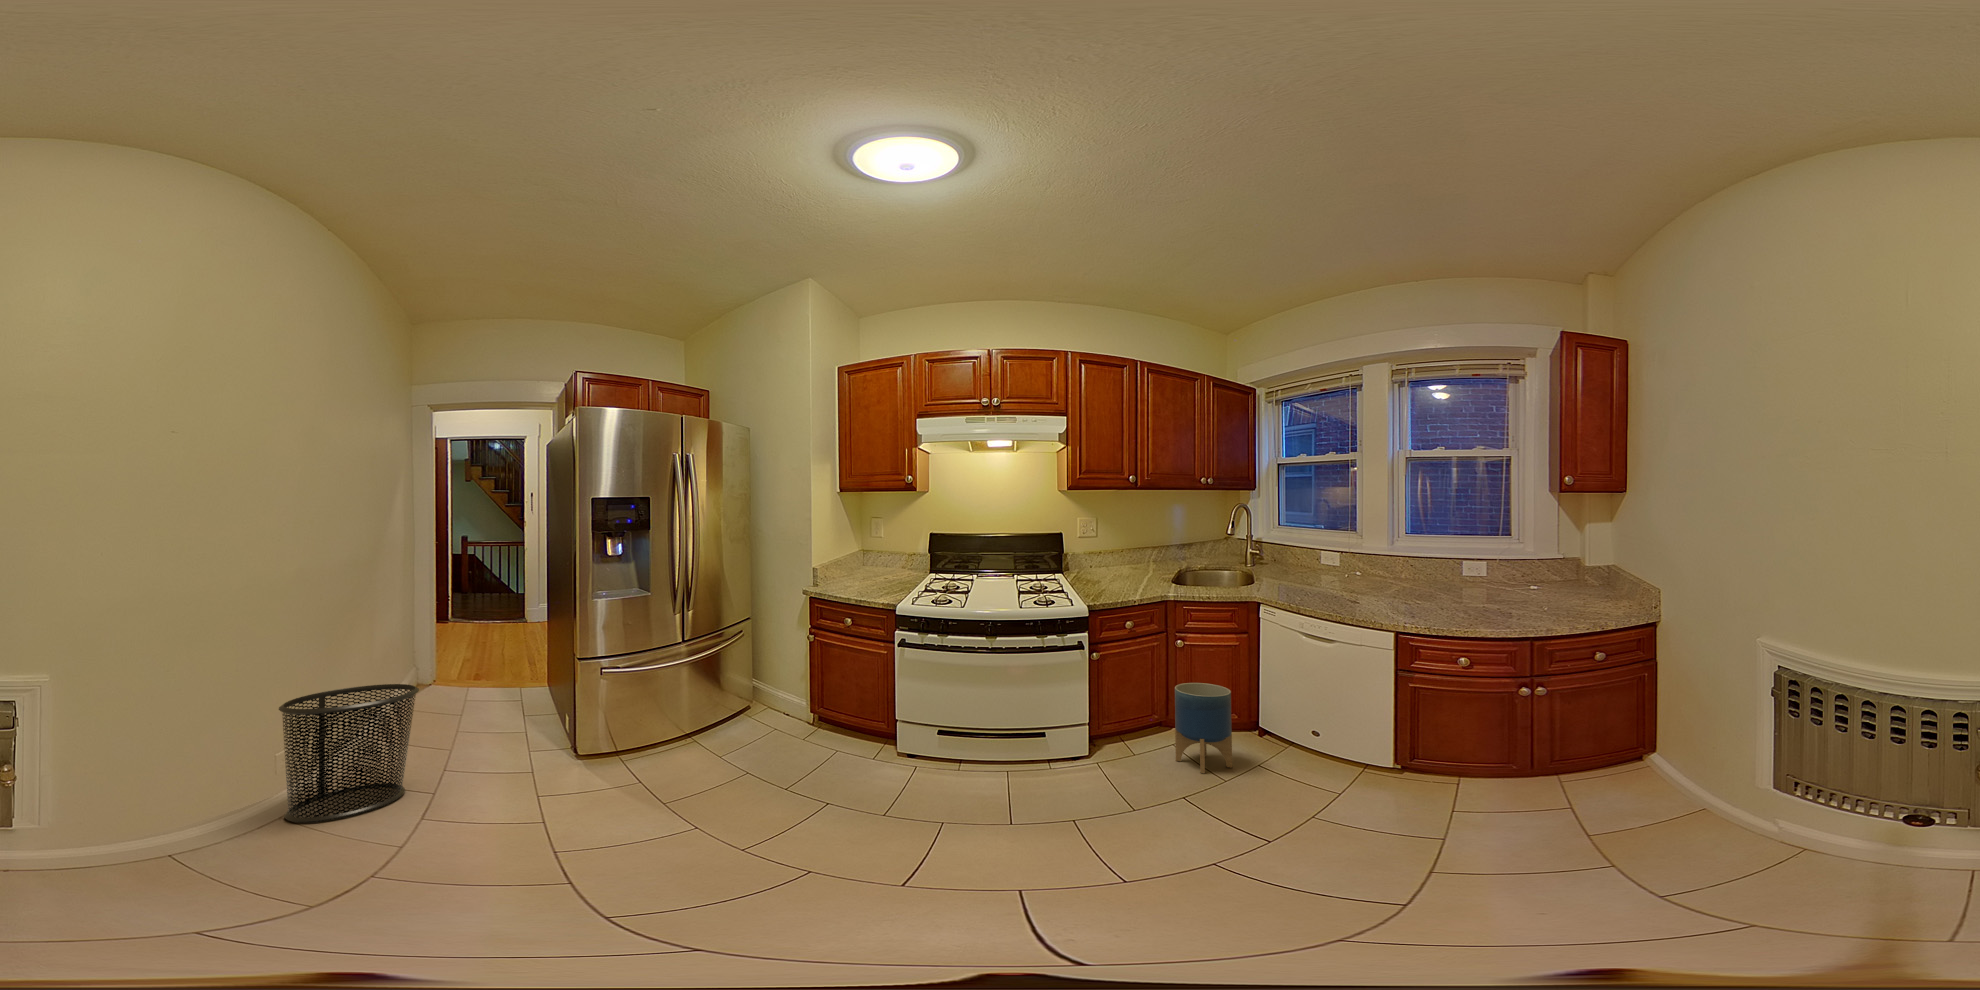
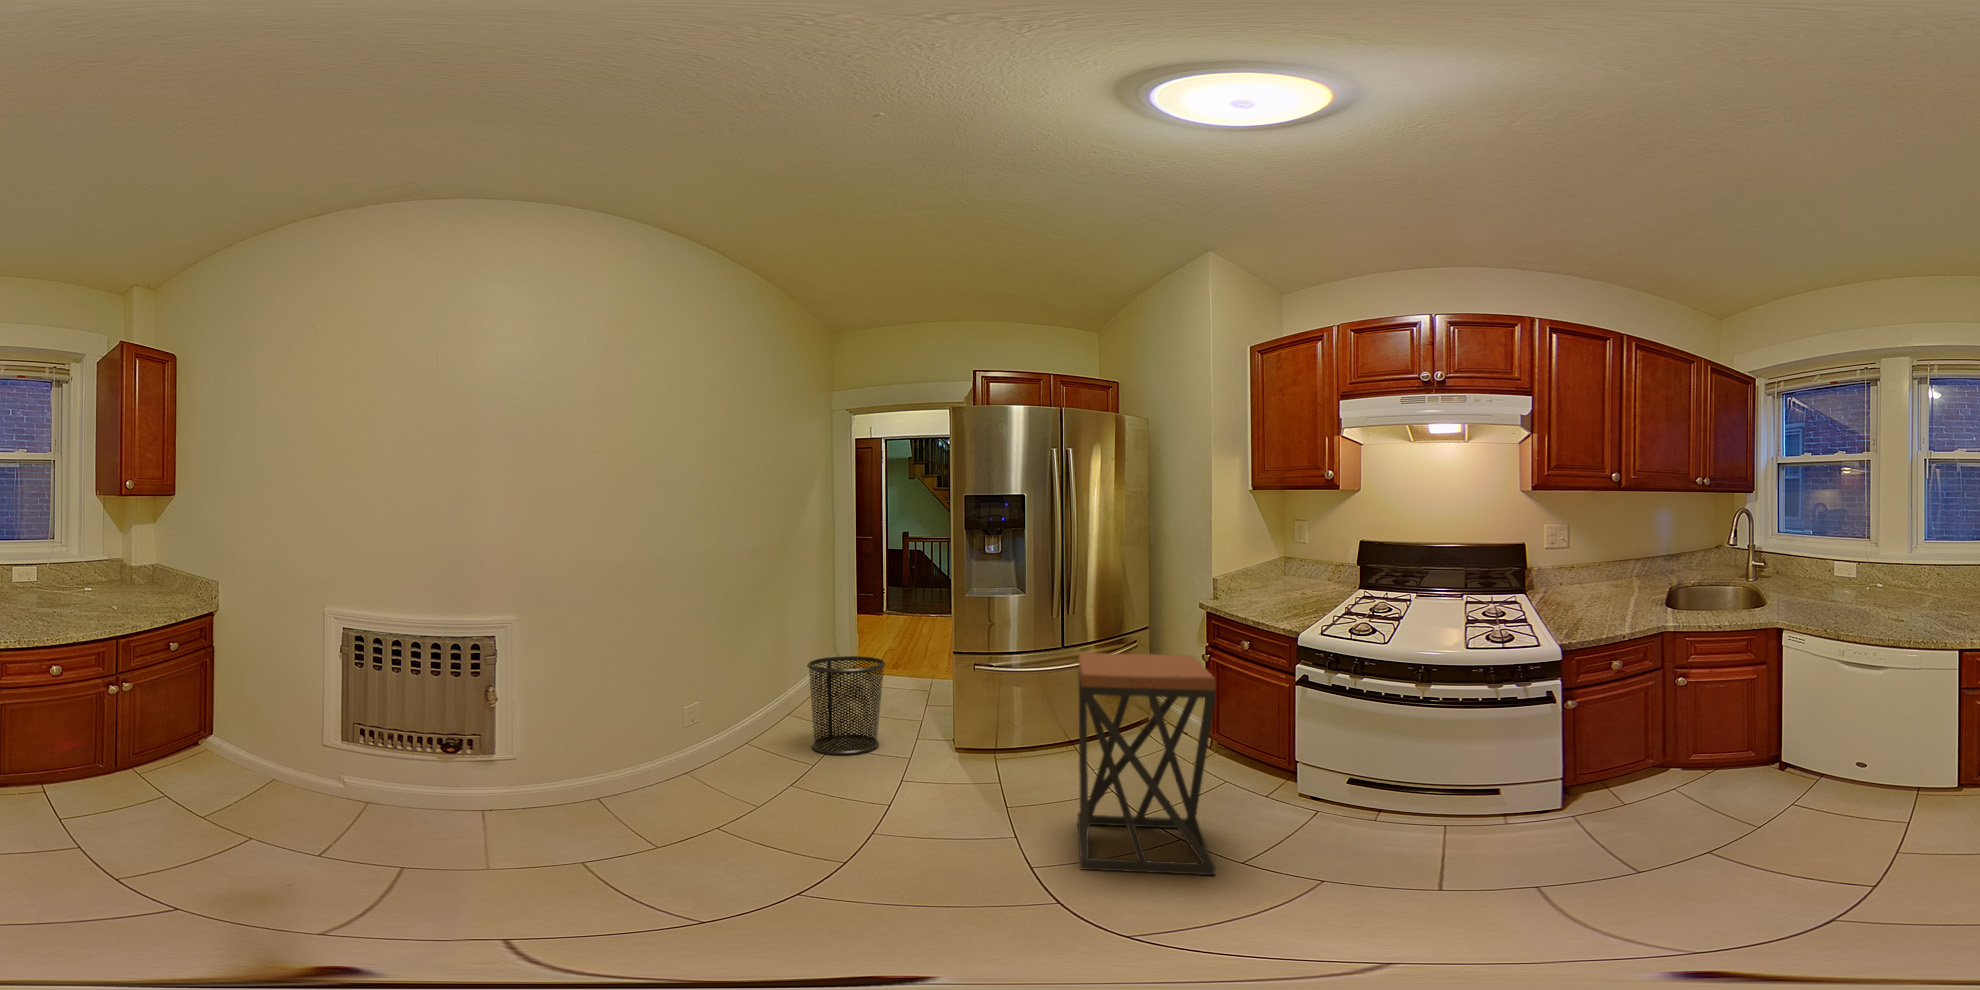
stool: none [687,640,847,897] -> present [1078,653,1216,875]
planter: present [1175,683,1232,773] -> none [1712,777,1821,914]

